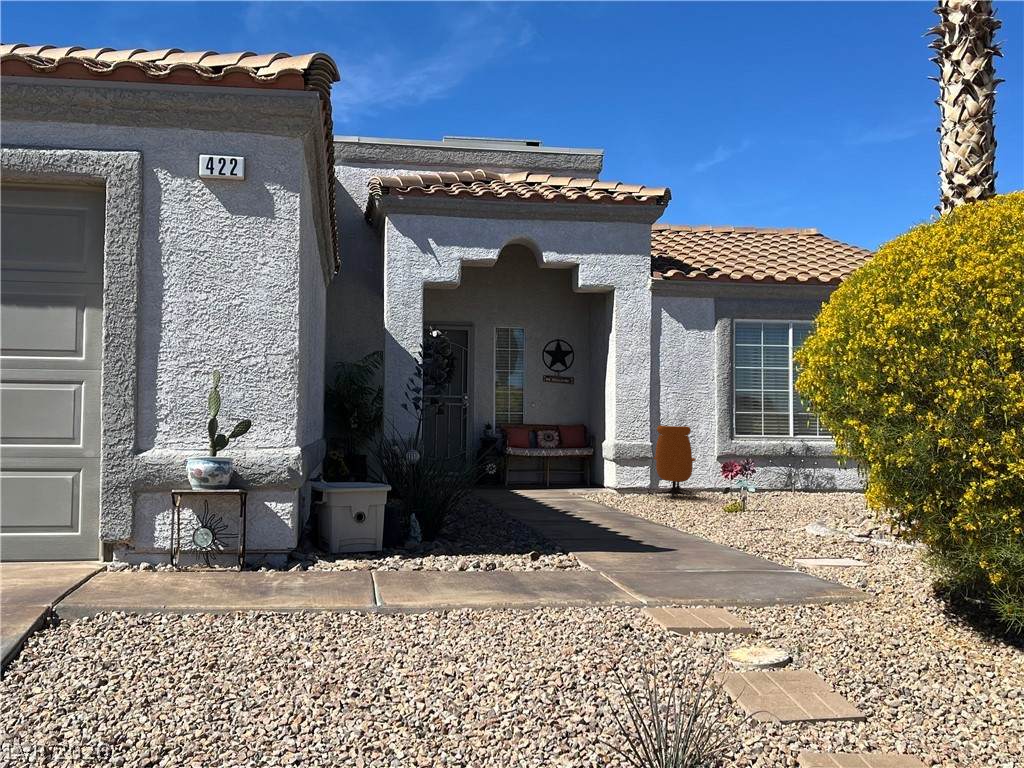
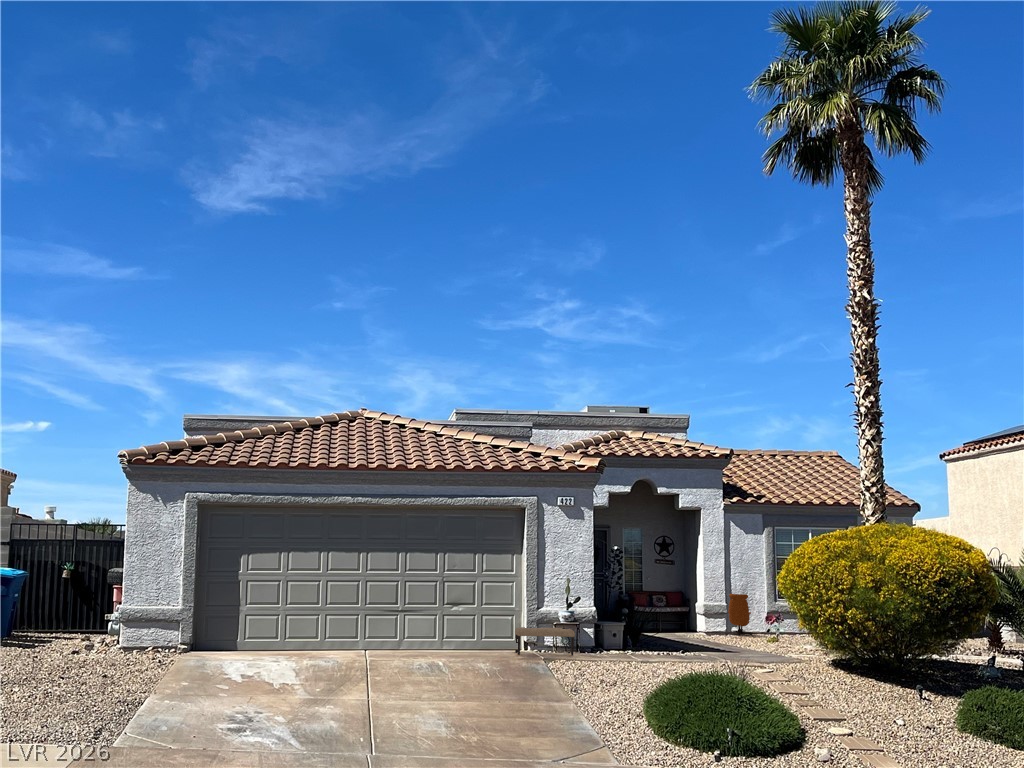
bench: none [42,500,224,580] -> present [515,627,575,656]

